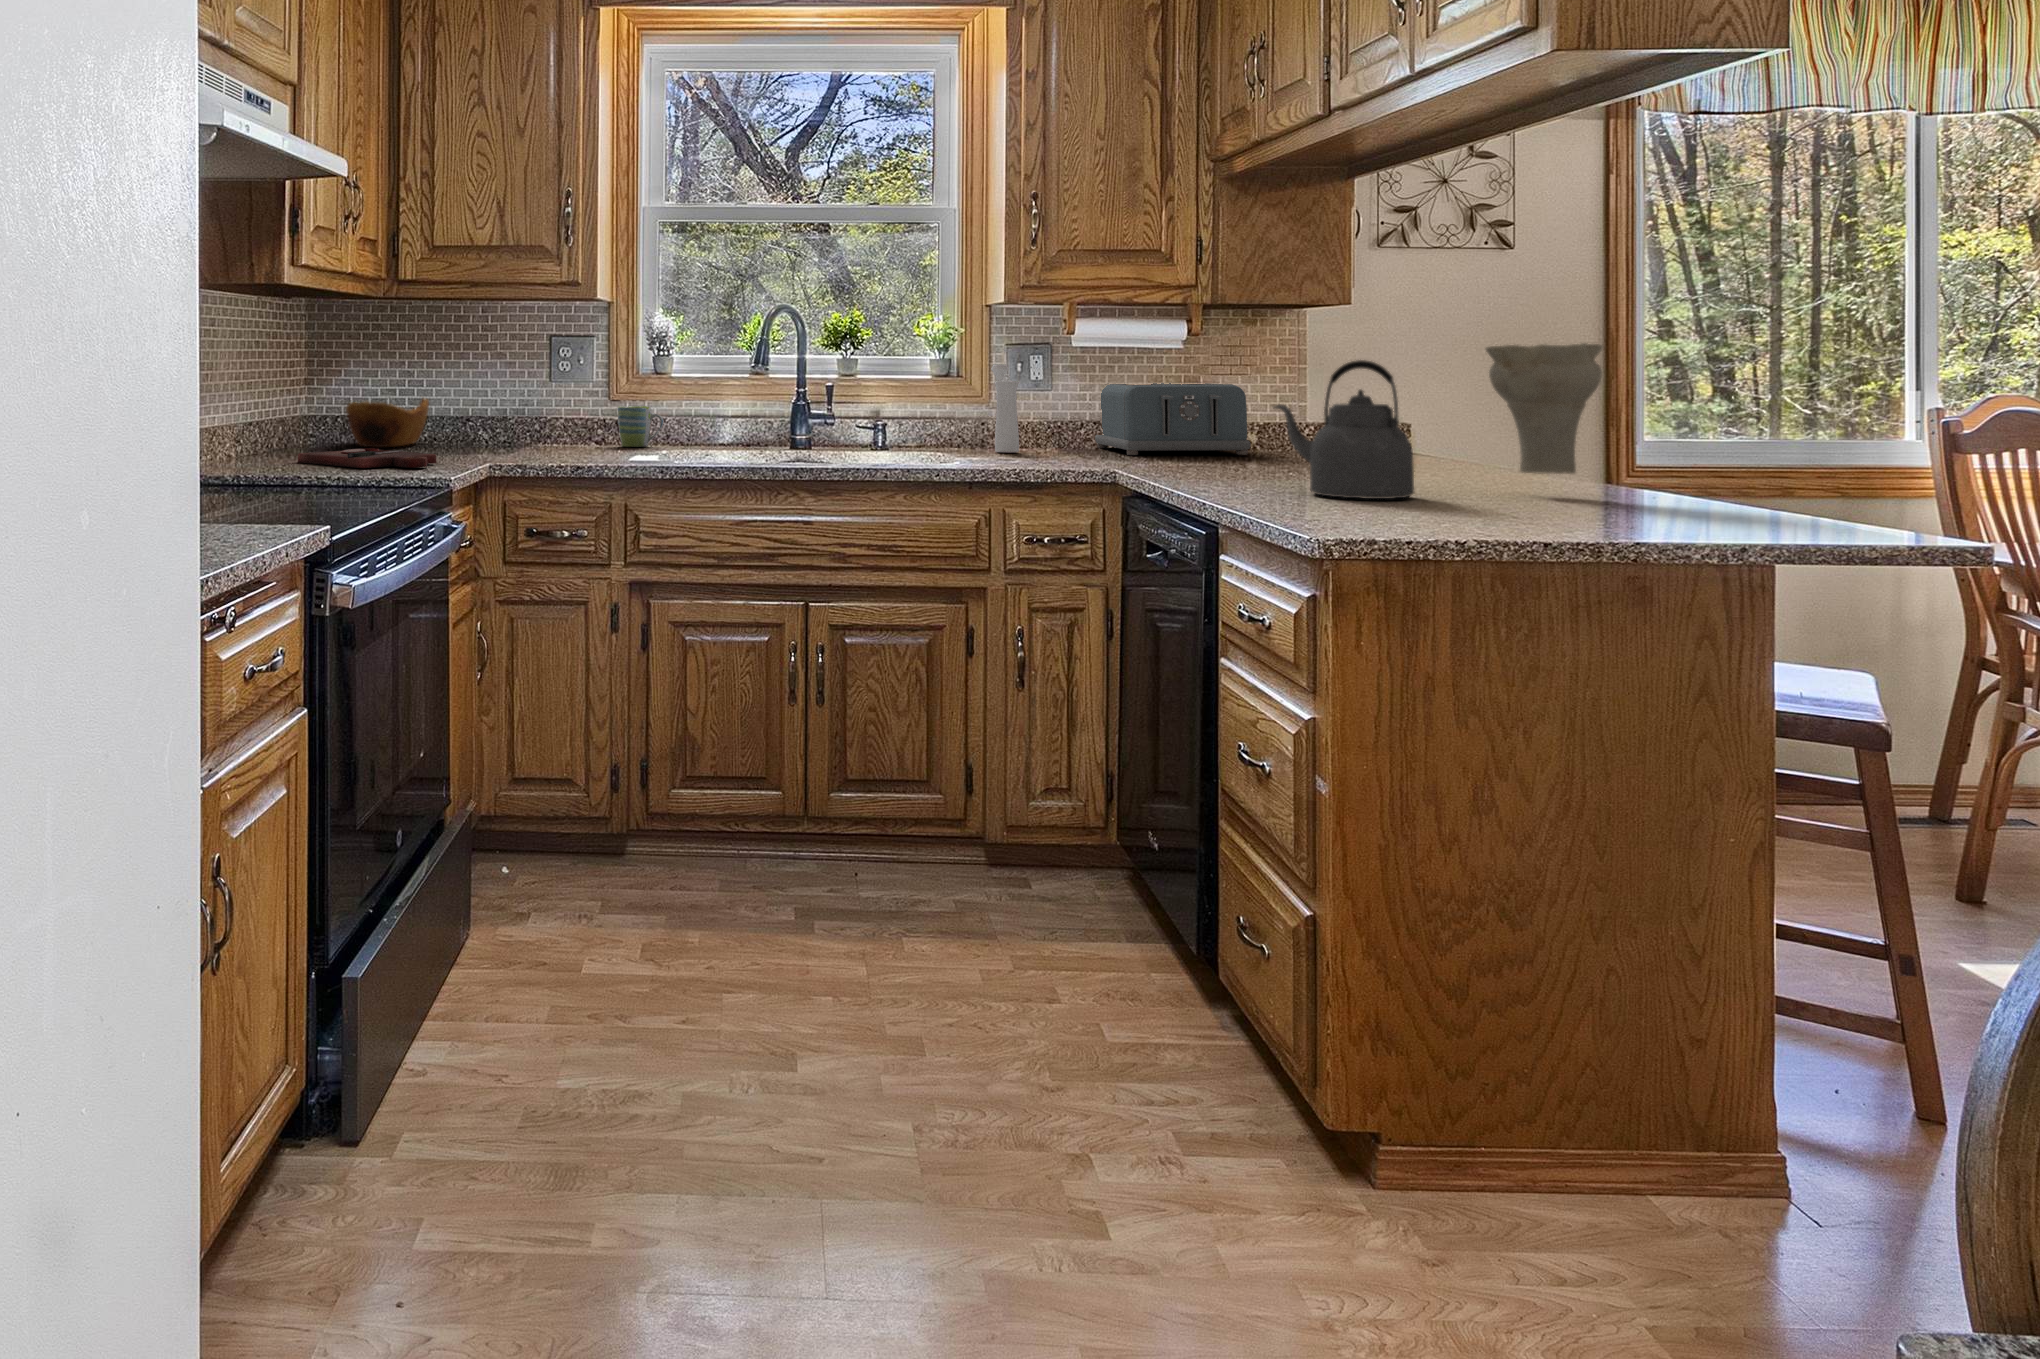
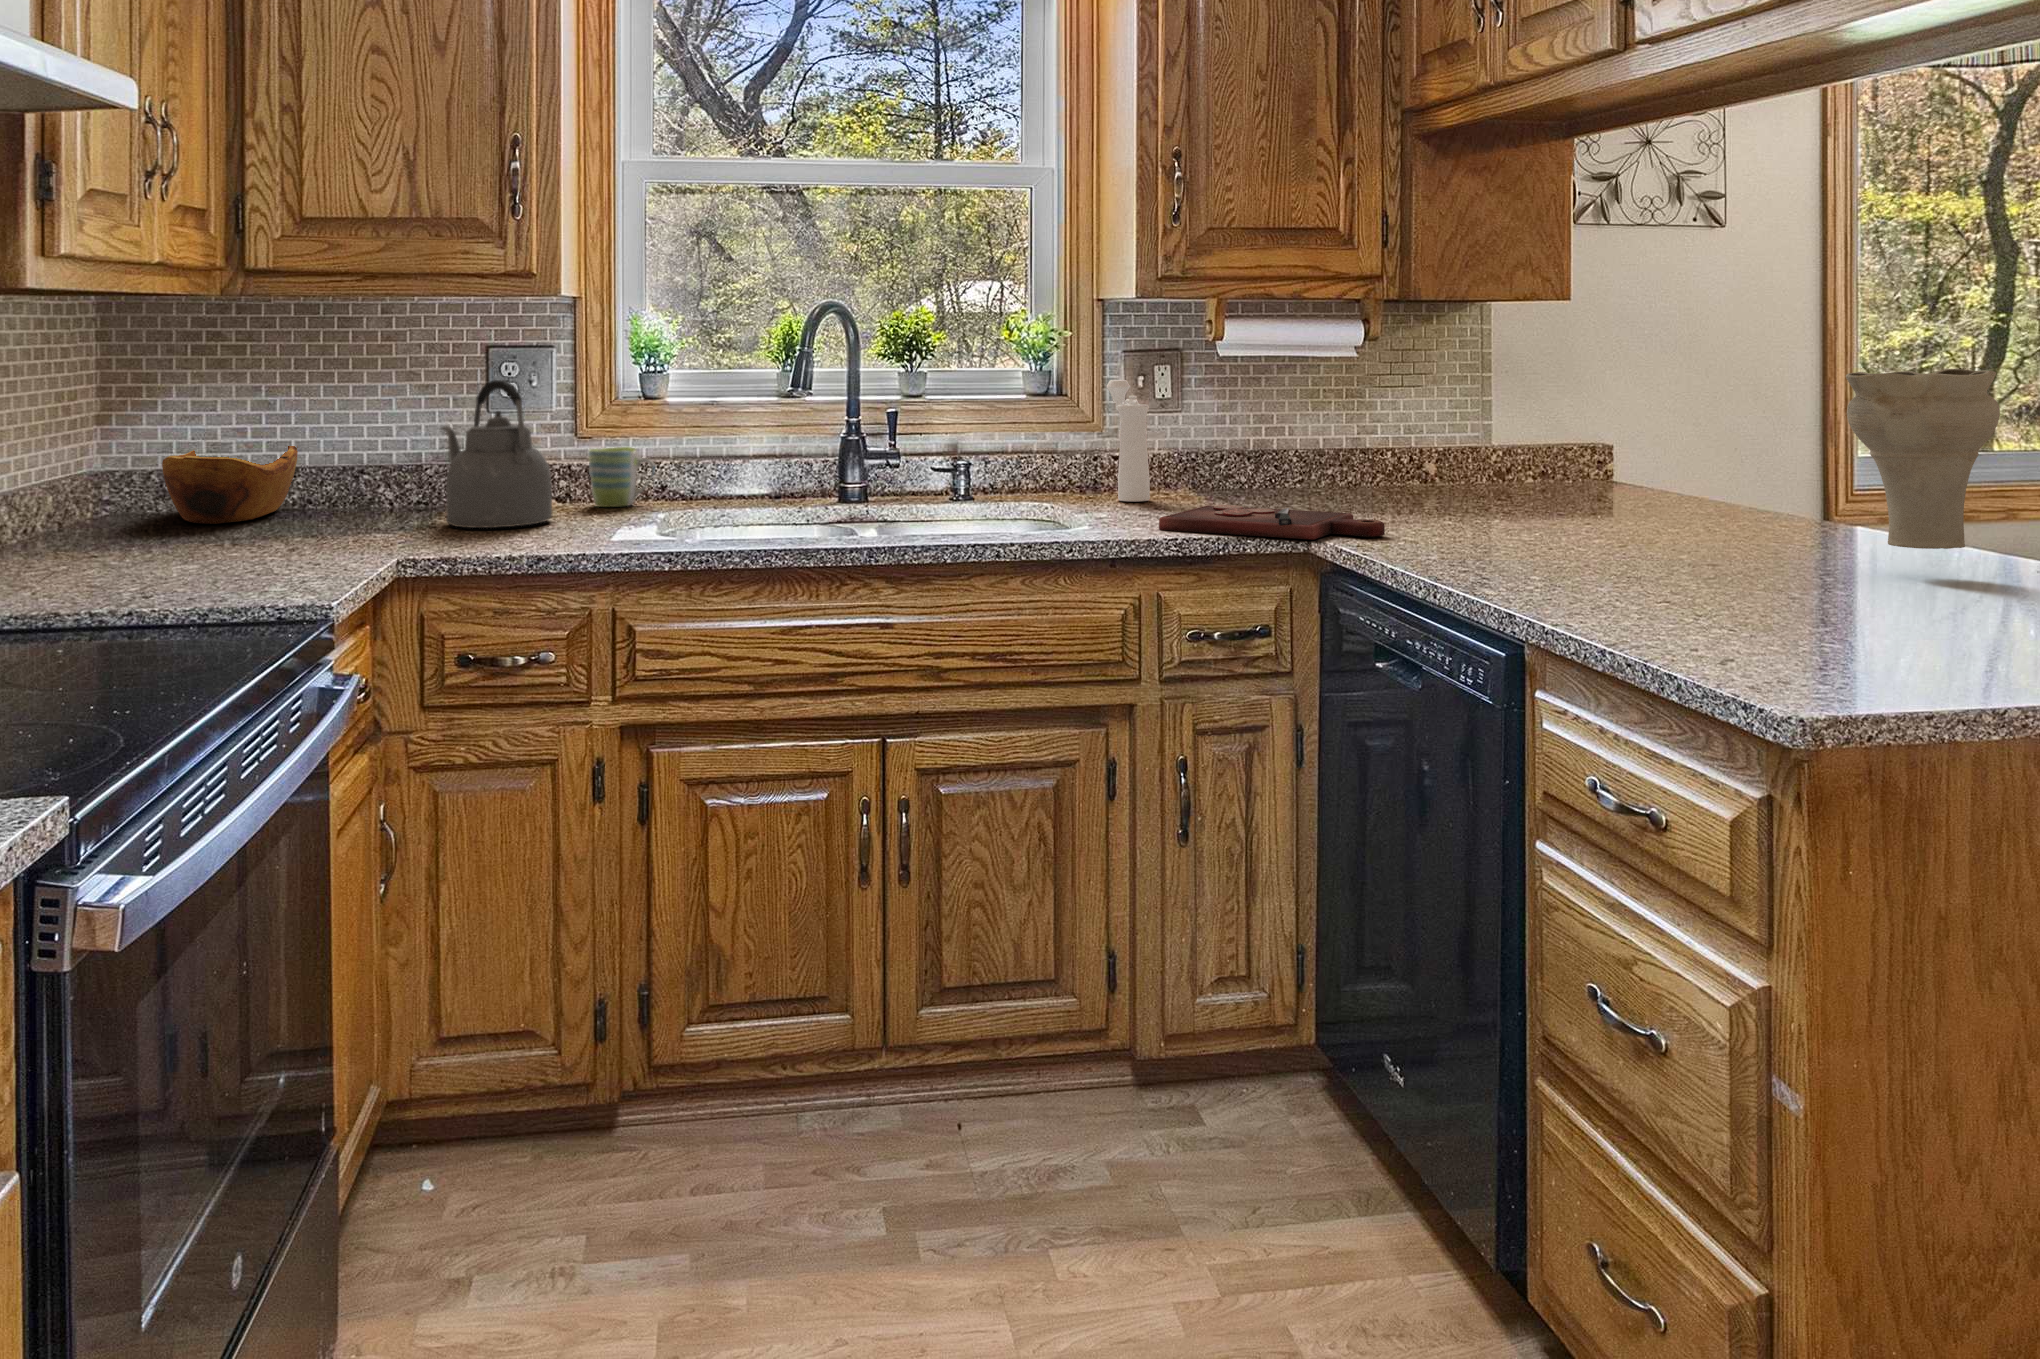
kettle: present [1274,360,1414,499] -> present [440,380,552,528]
toaster: present [1095,383,1251,455] -> none [1233,398,1443,501]
cutting board: present [298,448,436,468] -> present [1159,505,1385,539]

